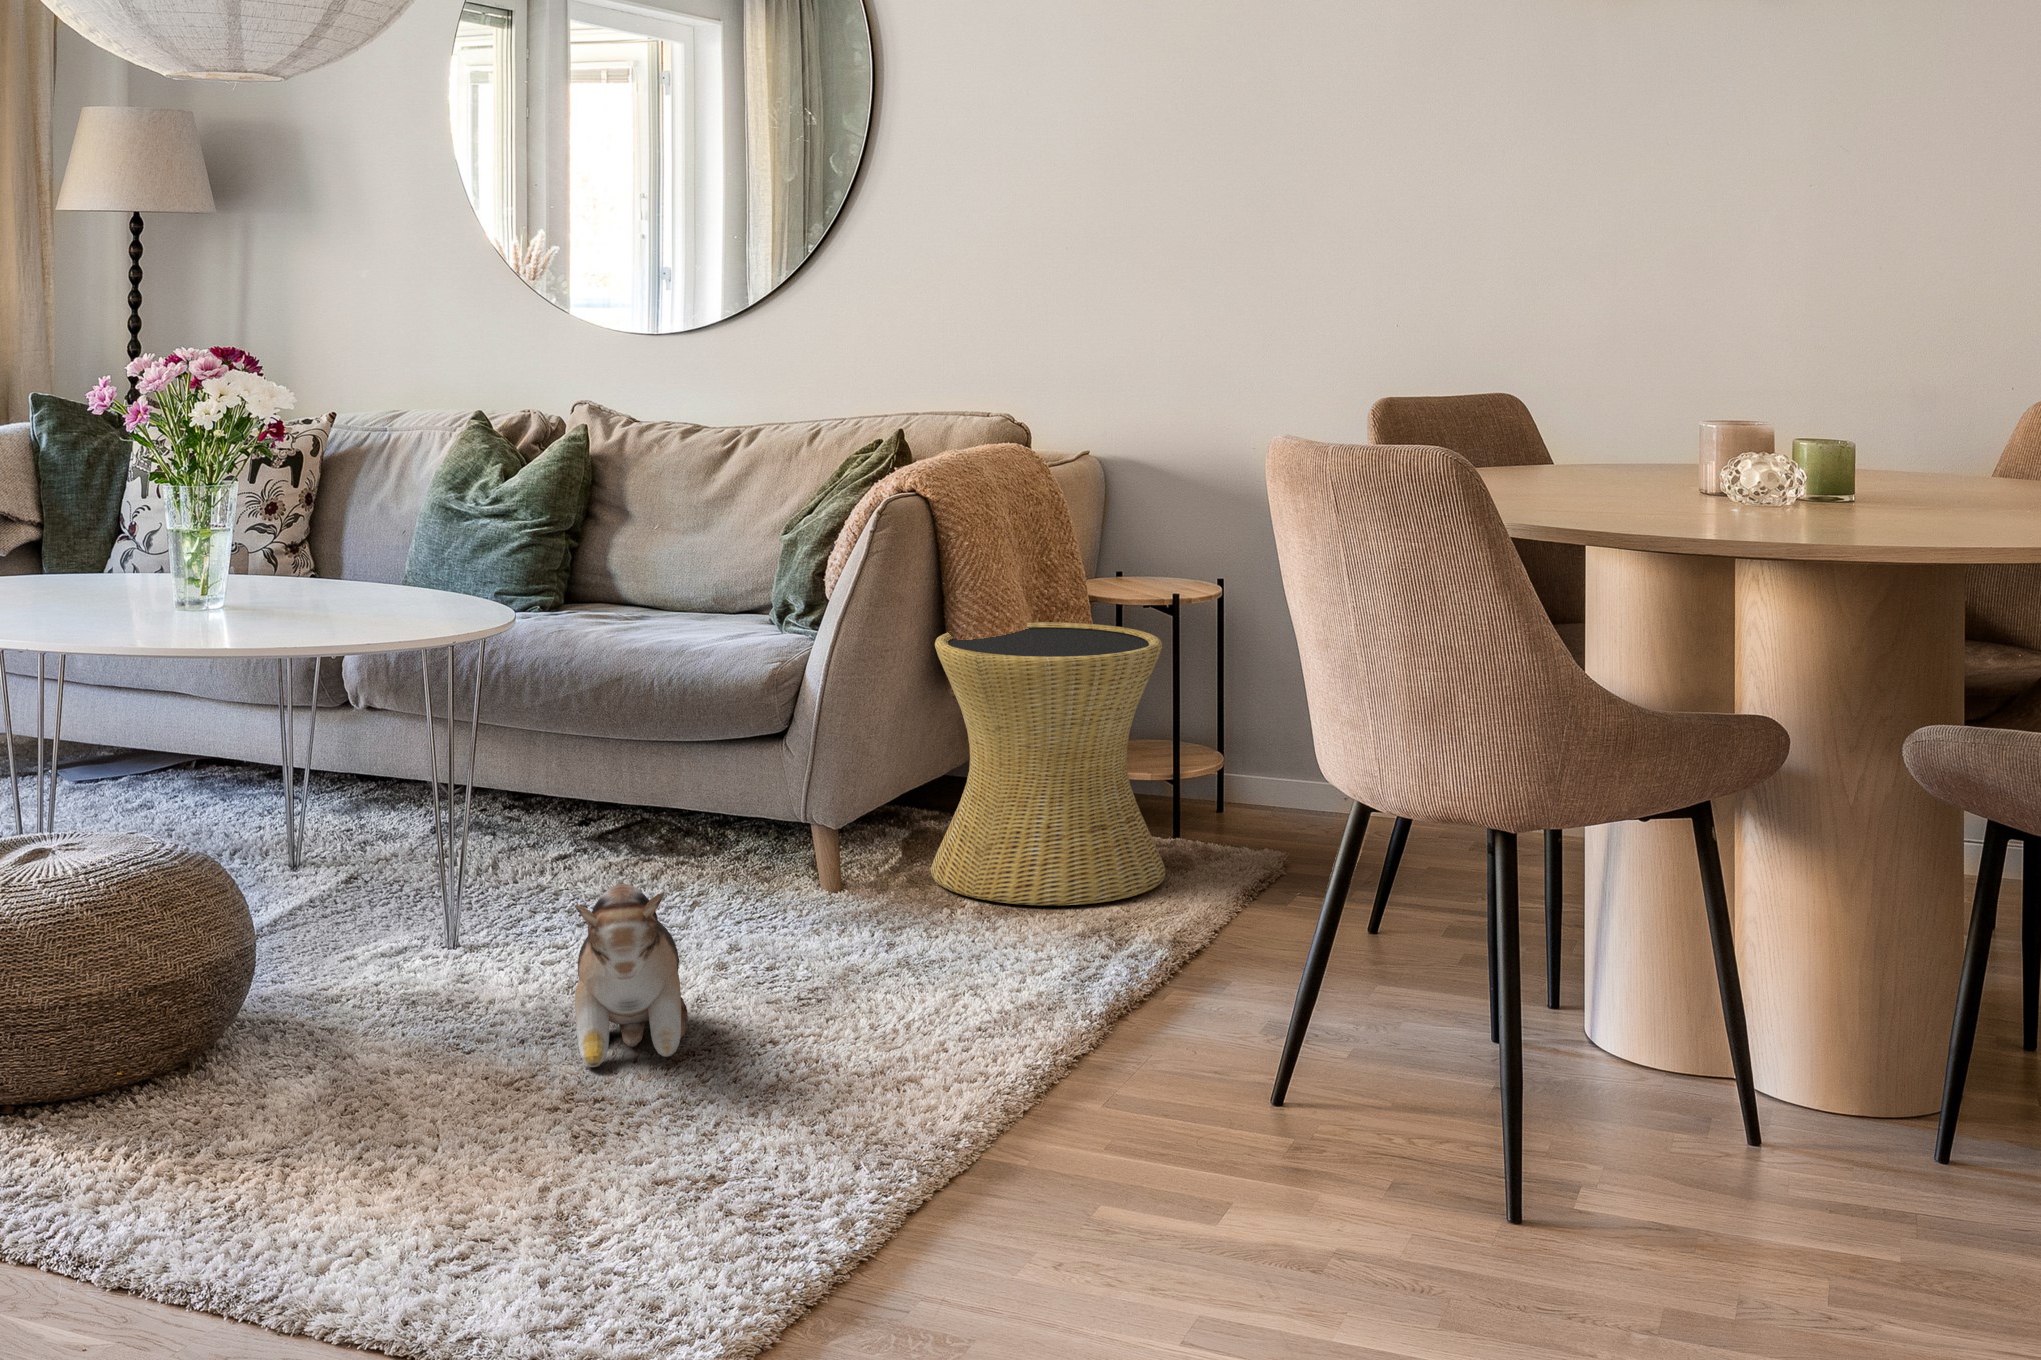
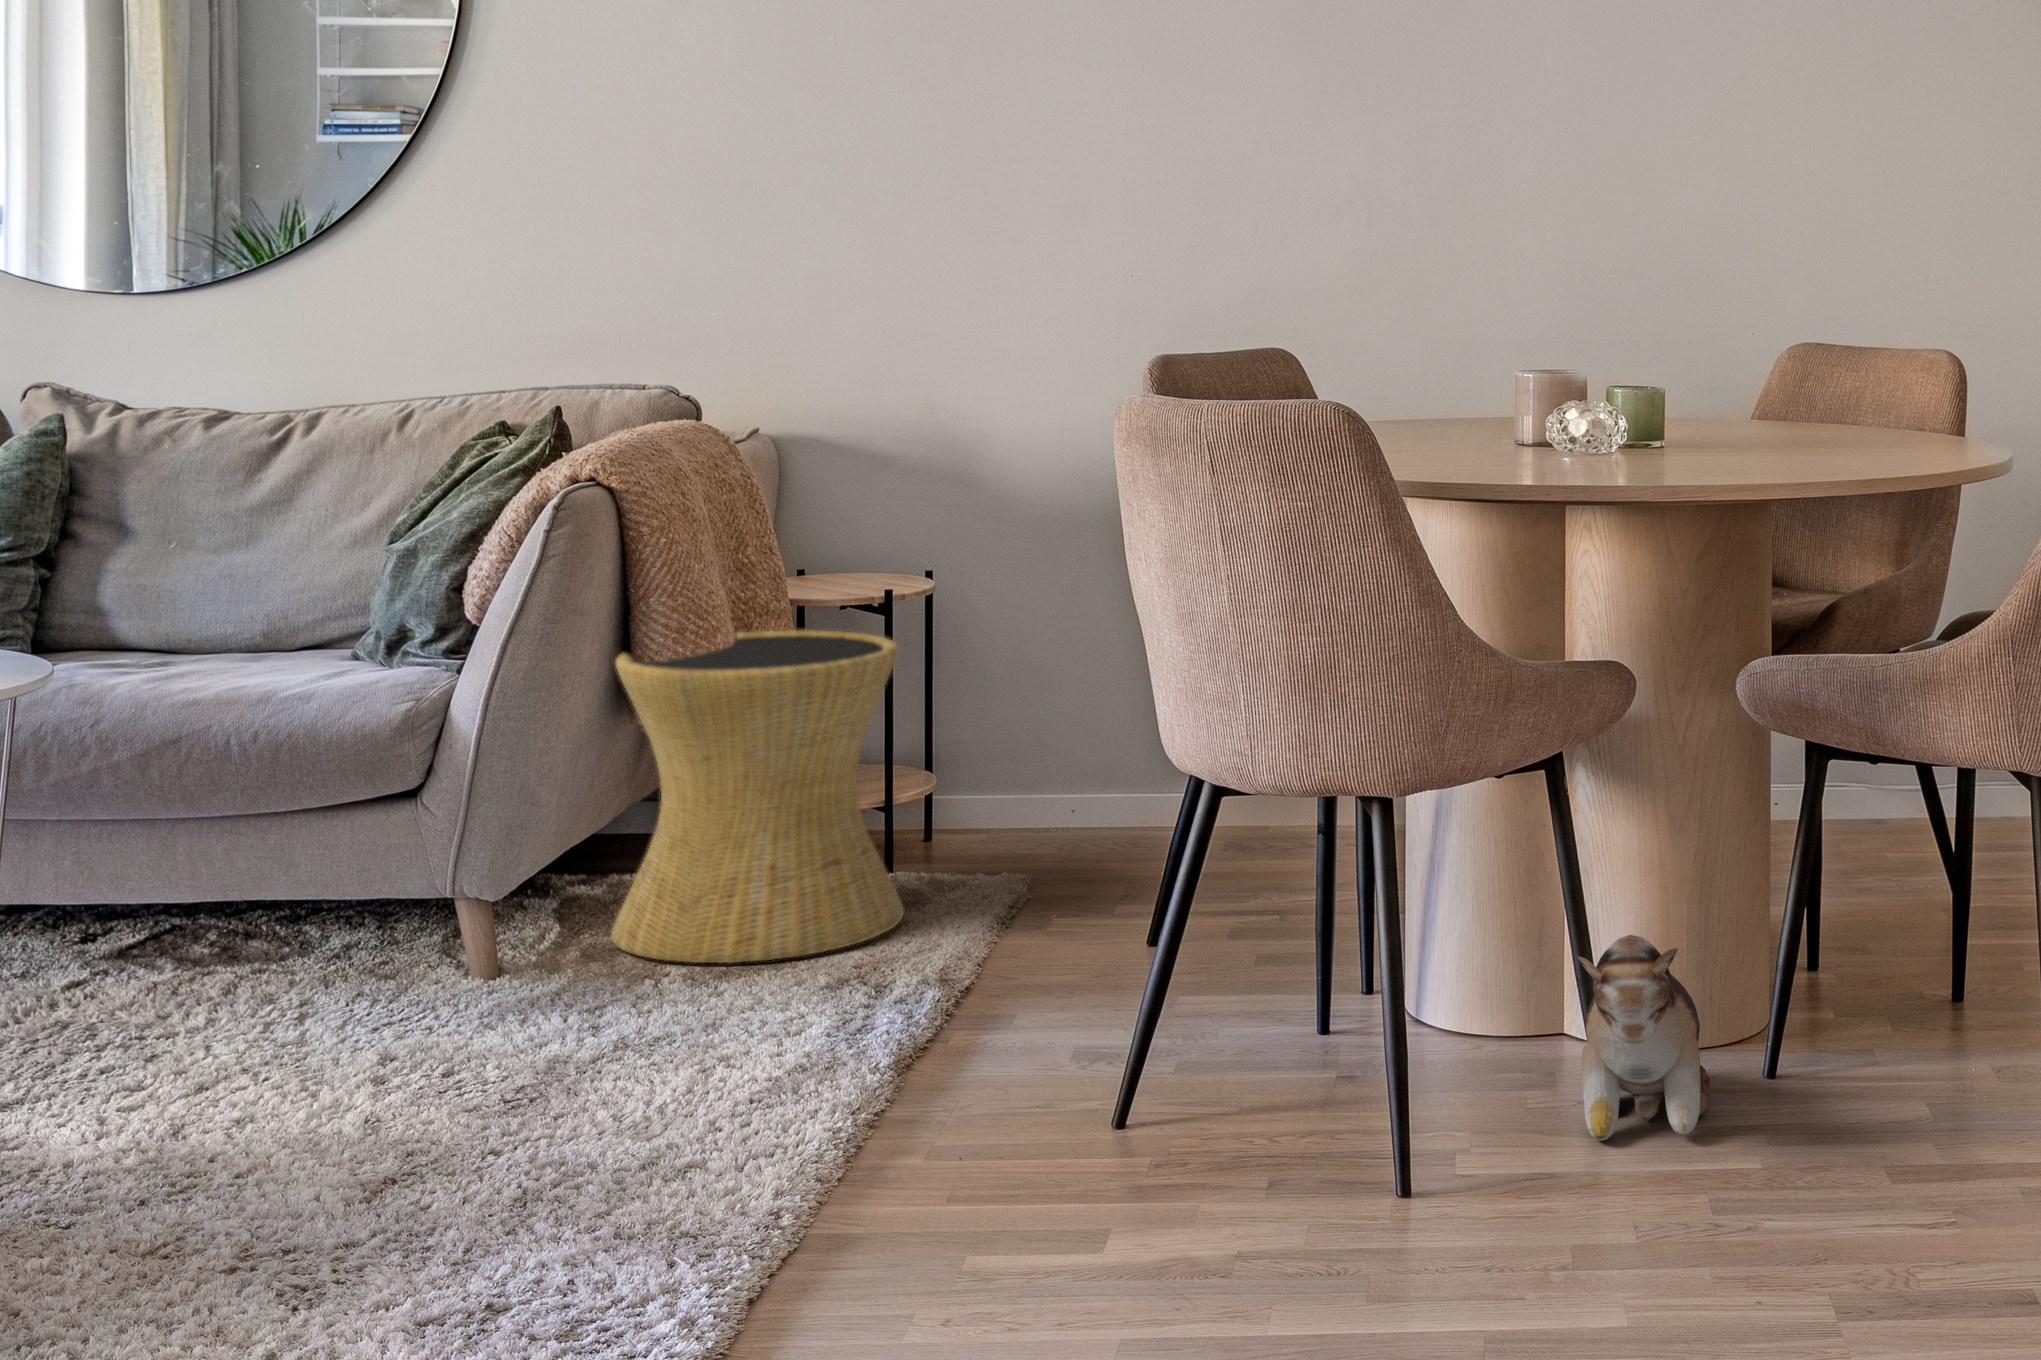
plush toy: present [575,883,688,1067] -> present [1578,935,1710,1140]

